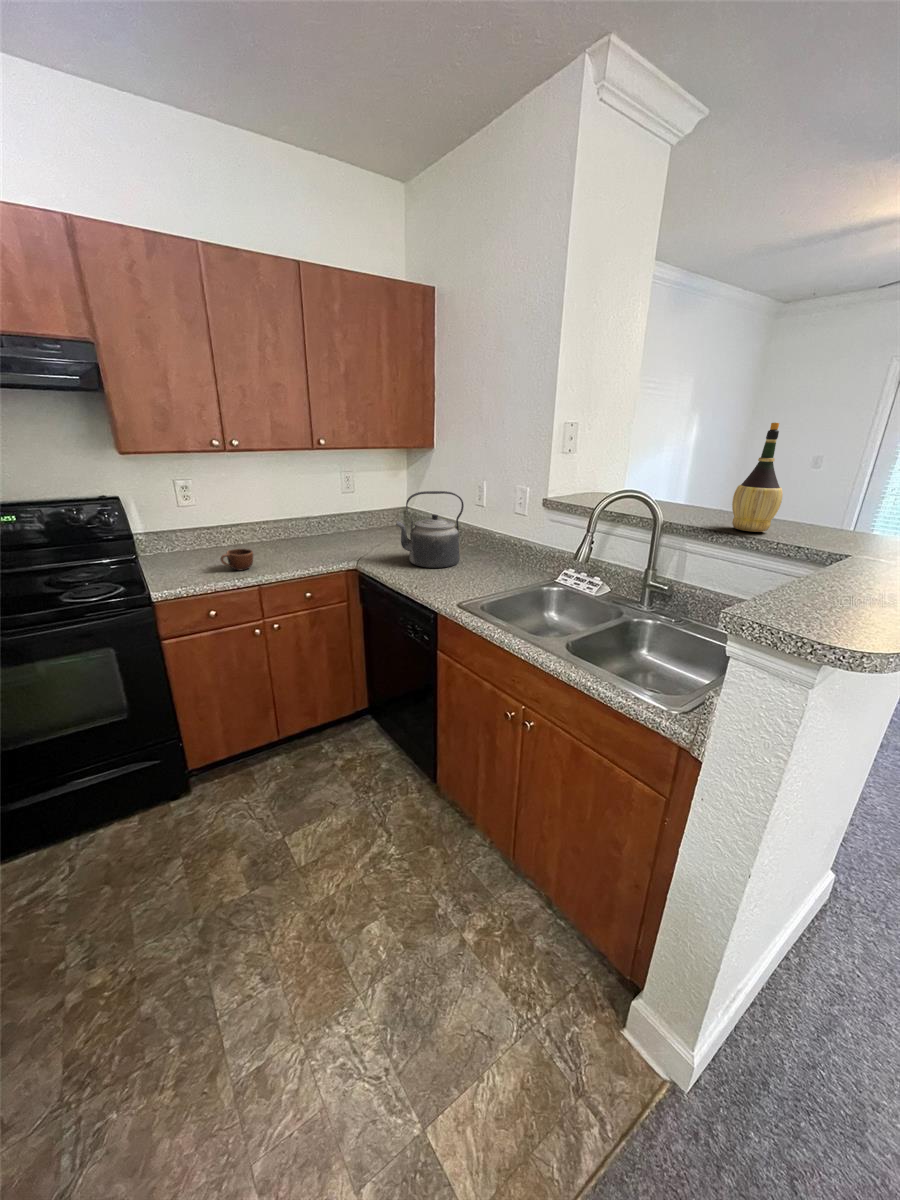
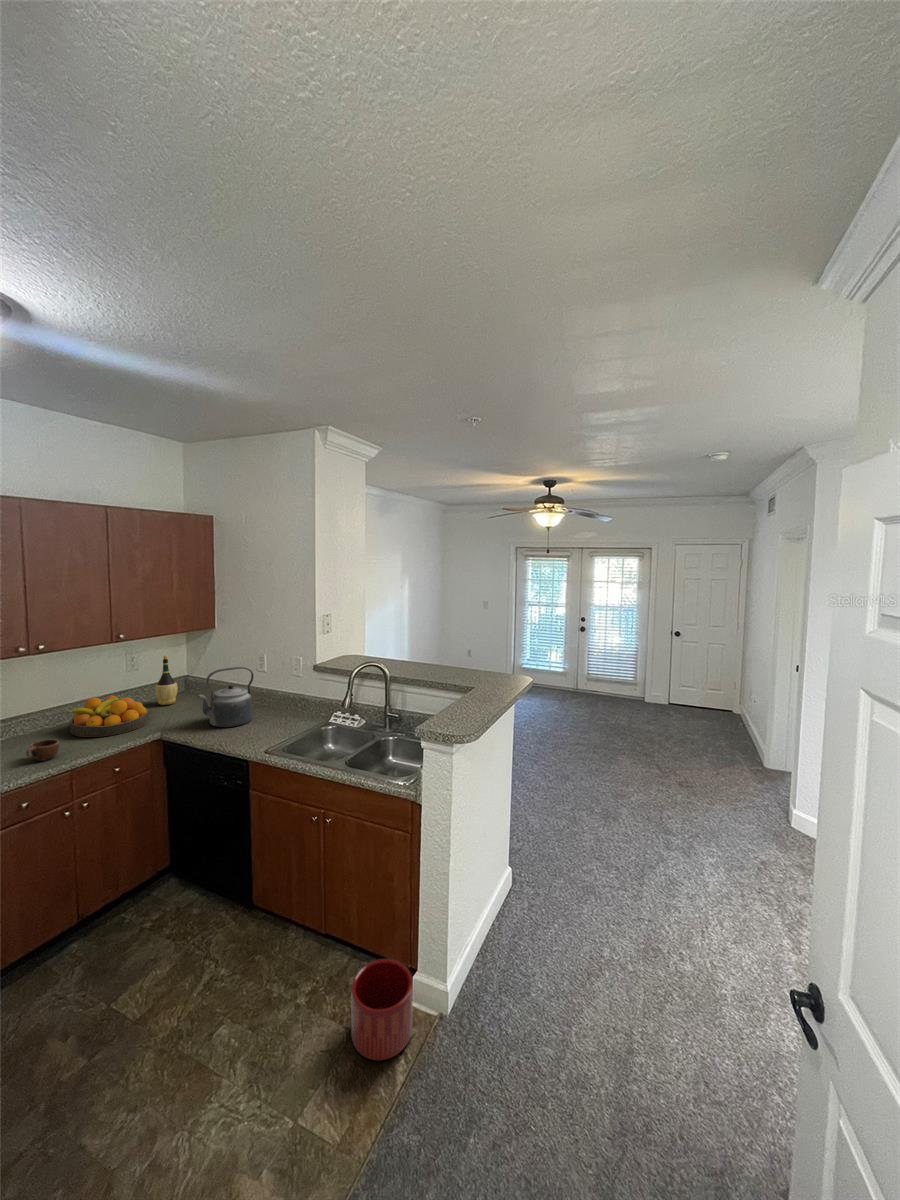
wine bottle: present [732,422,783,532] -> present [155,656,178,705]
fruit bowl: none [274,513,354,556] -> present [67,696,149,737]
planter: none [524,950,632,1114] -> present [351,959,413,1060]

